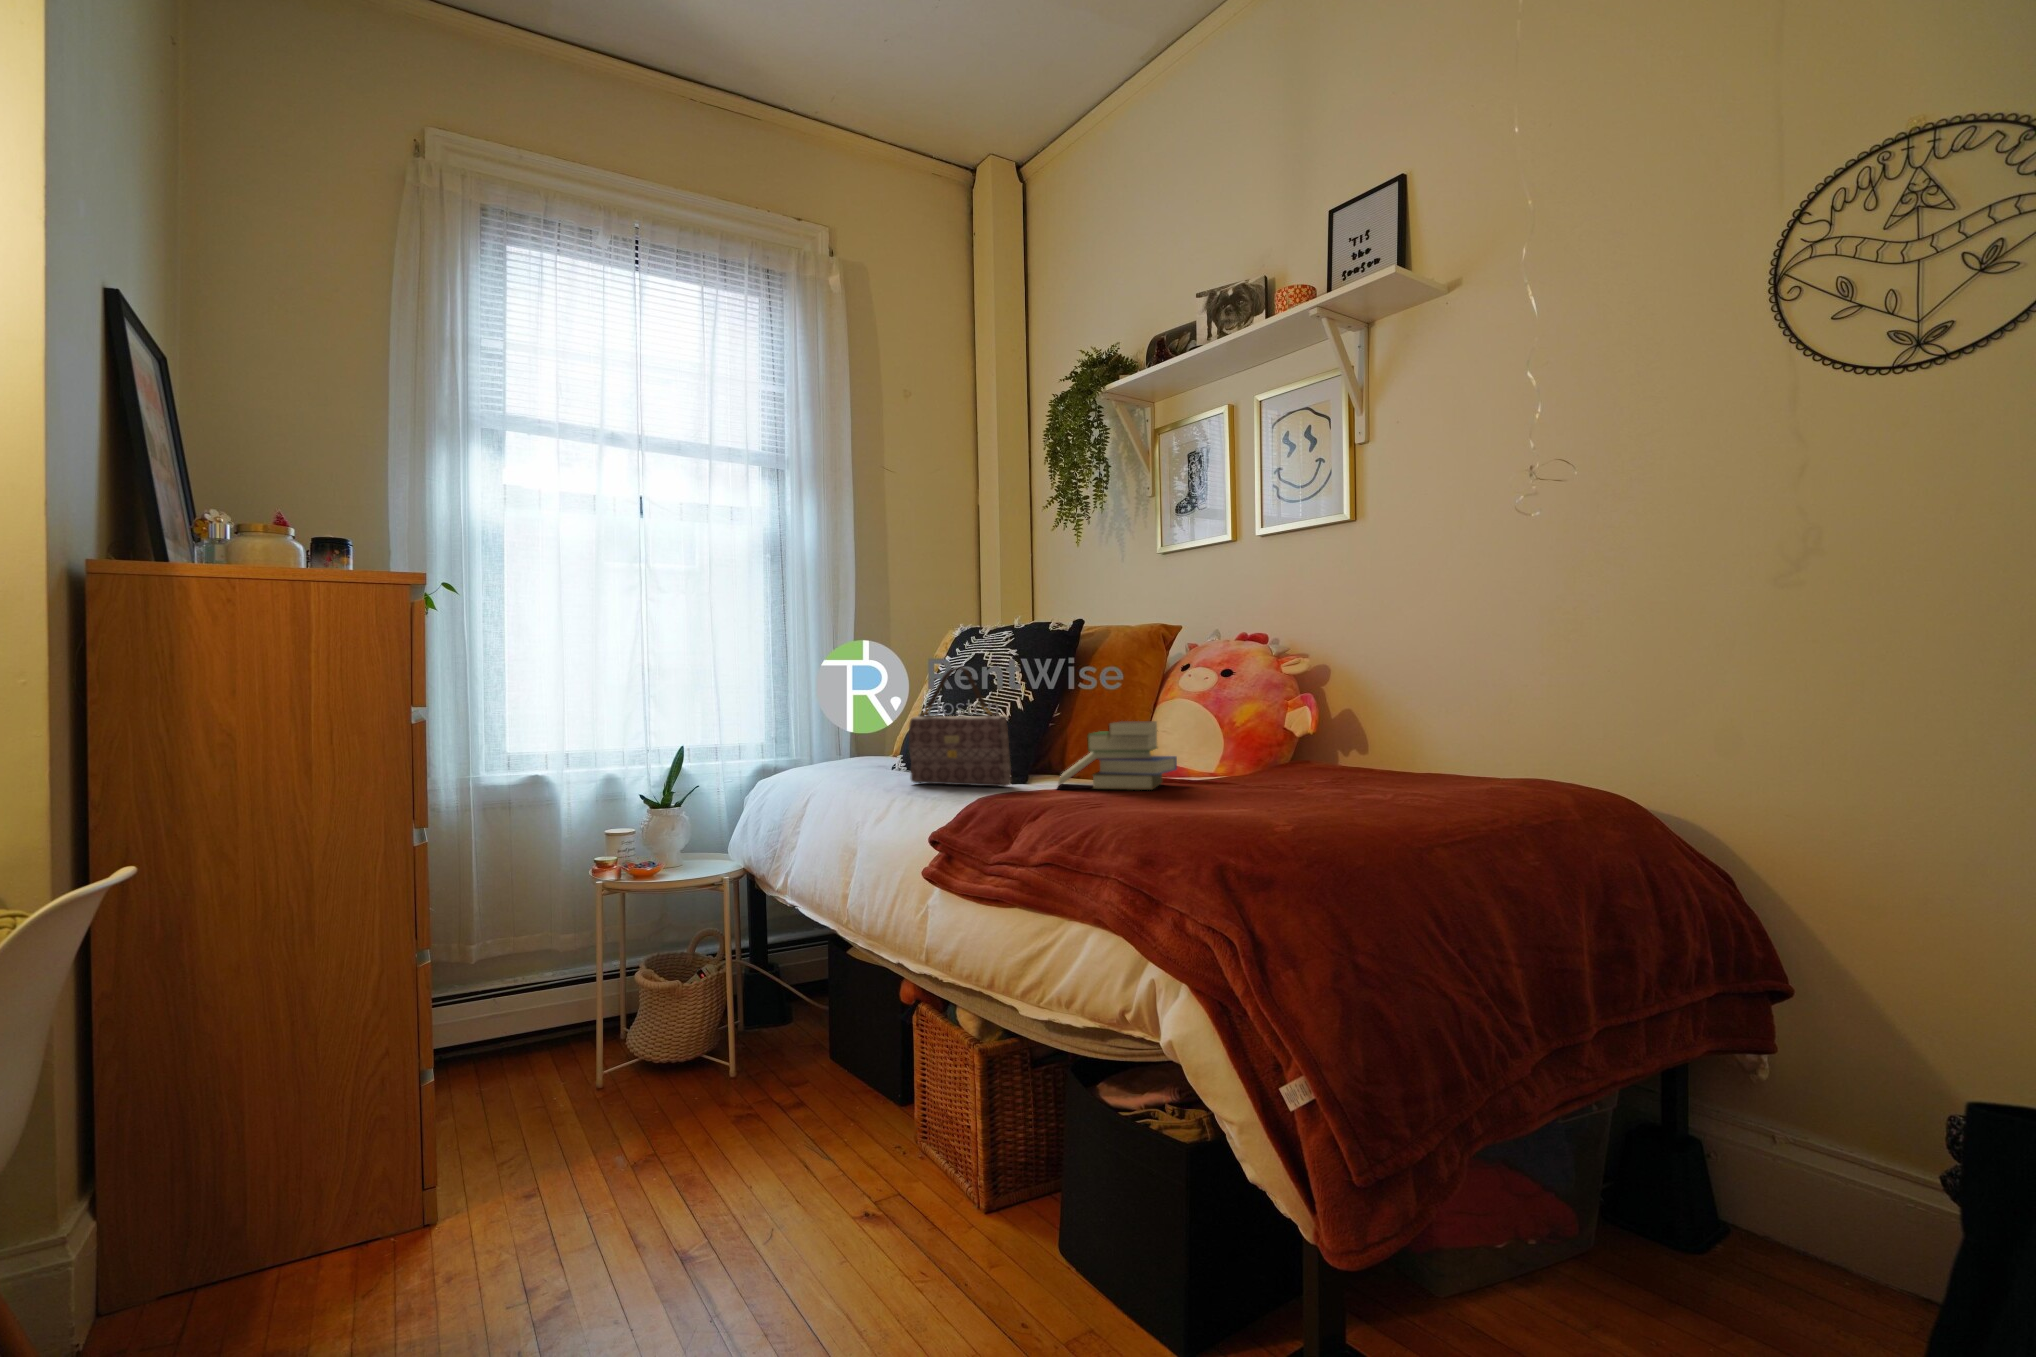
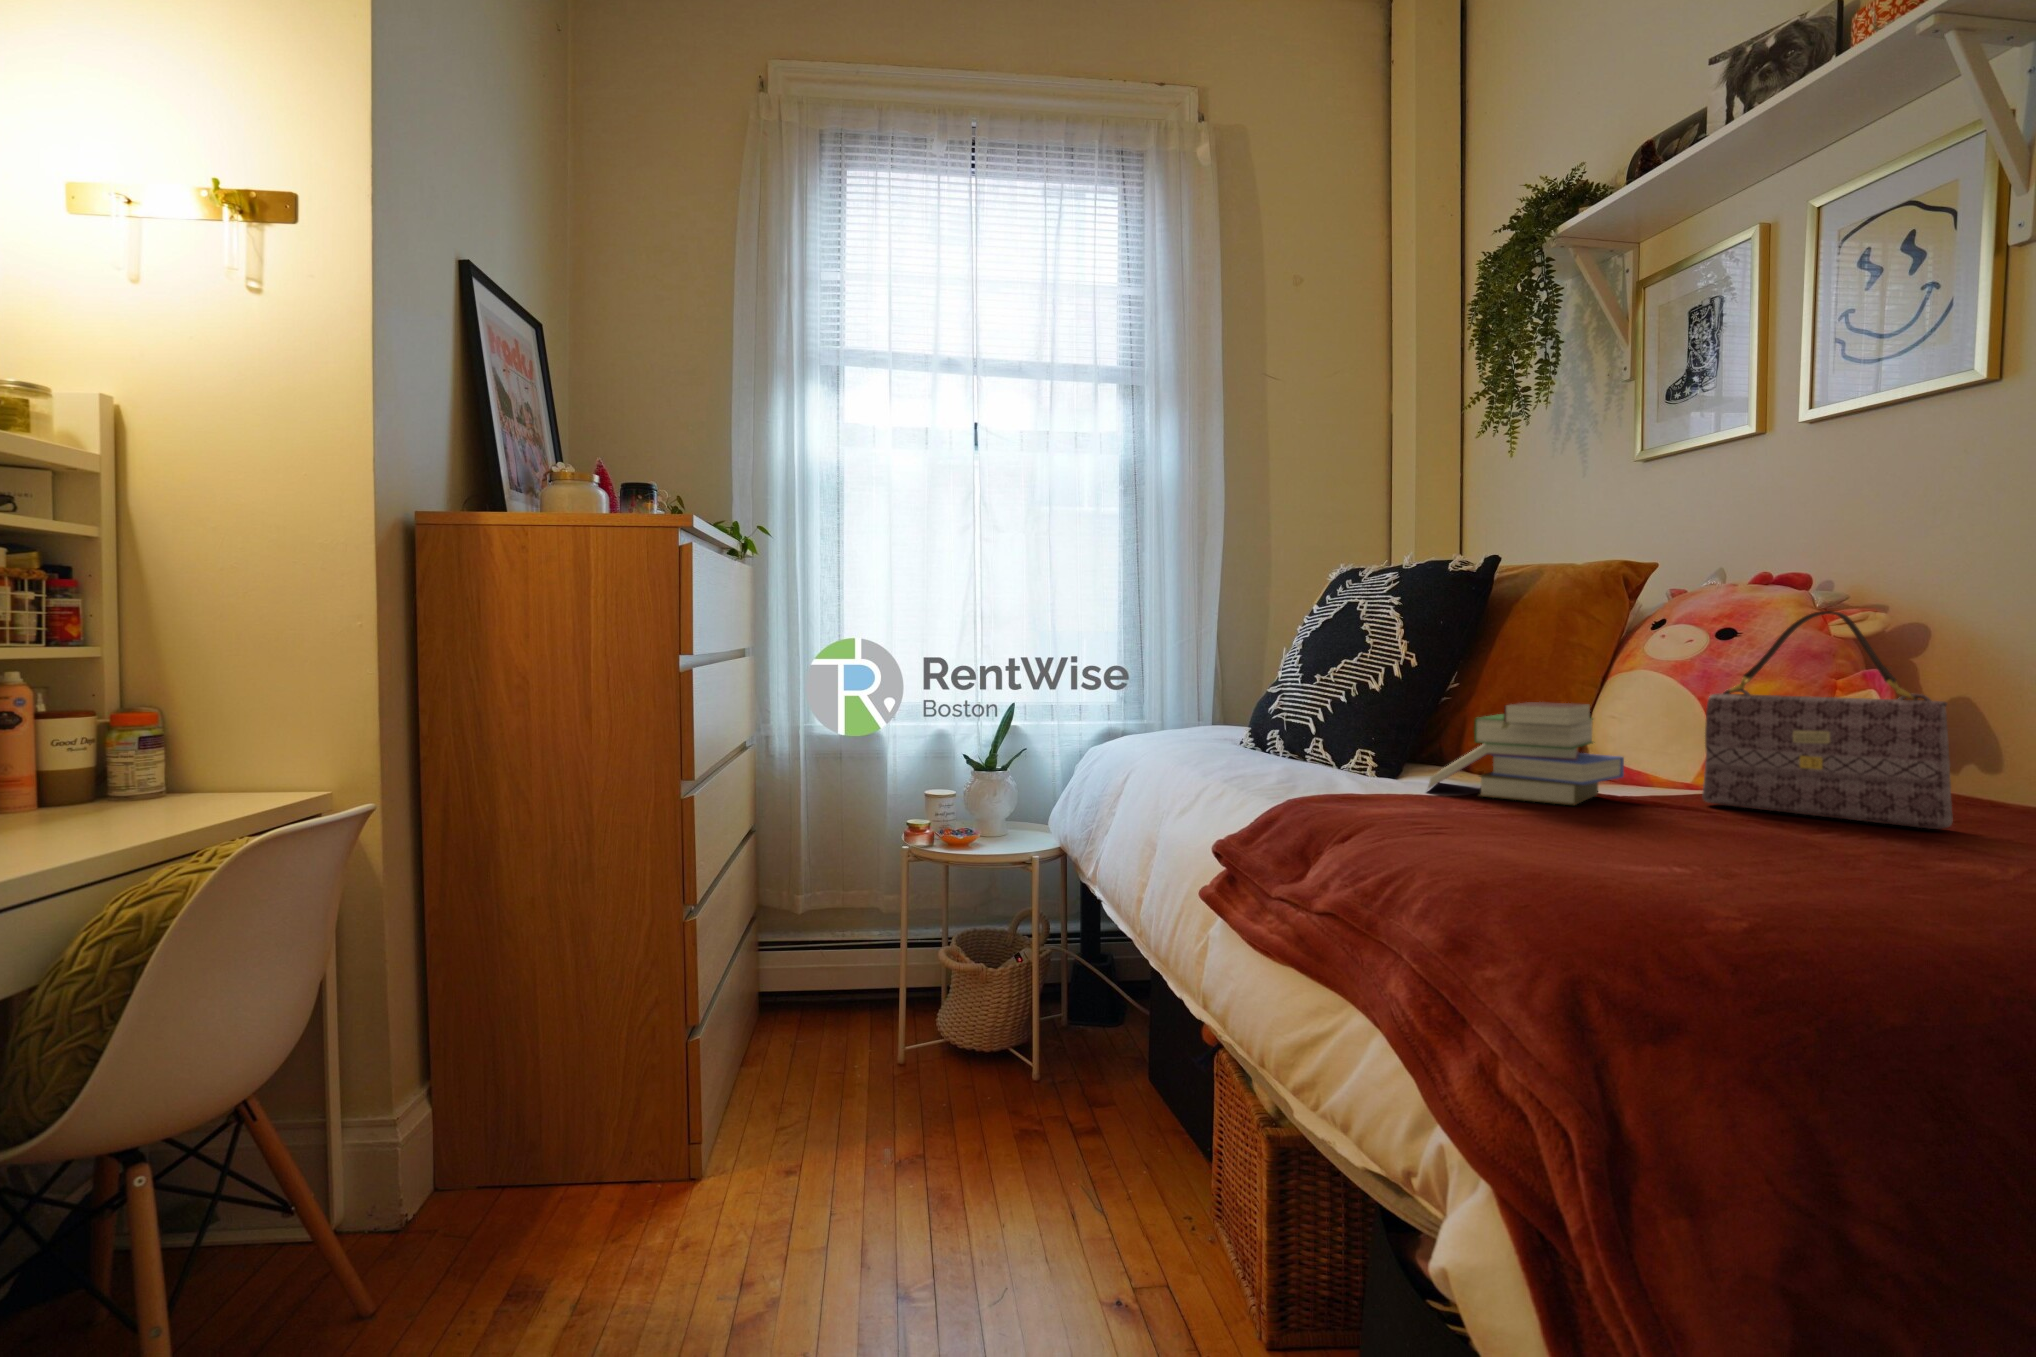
handbag: present [909,667,1011,786] -> present [1702,611,1952,829]

